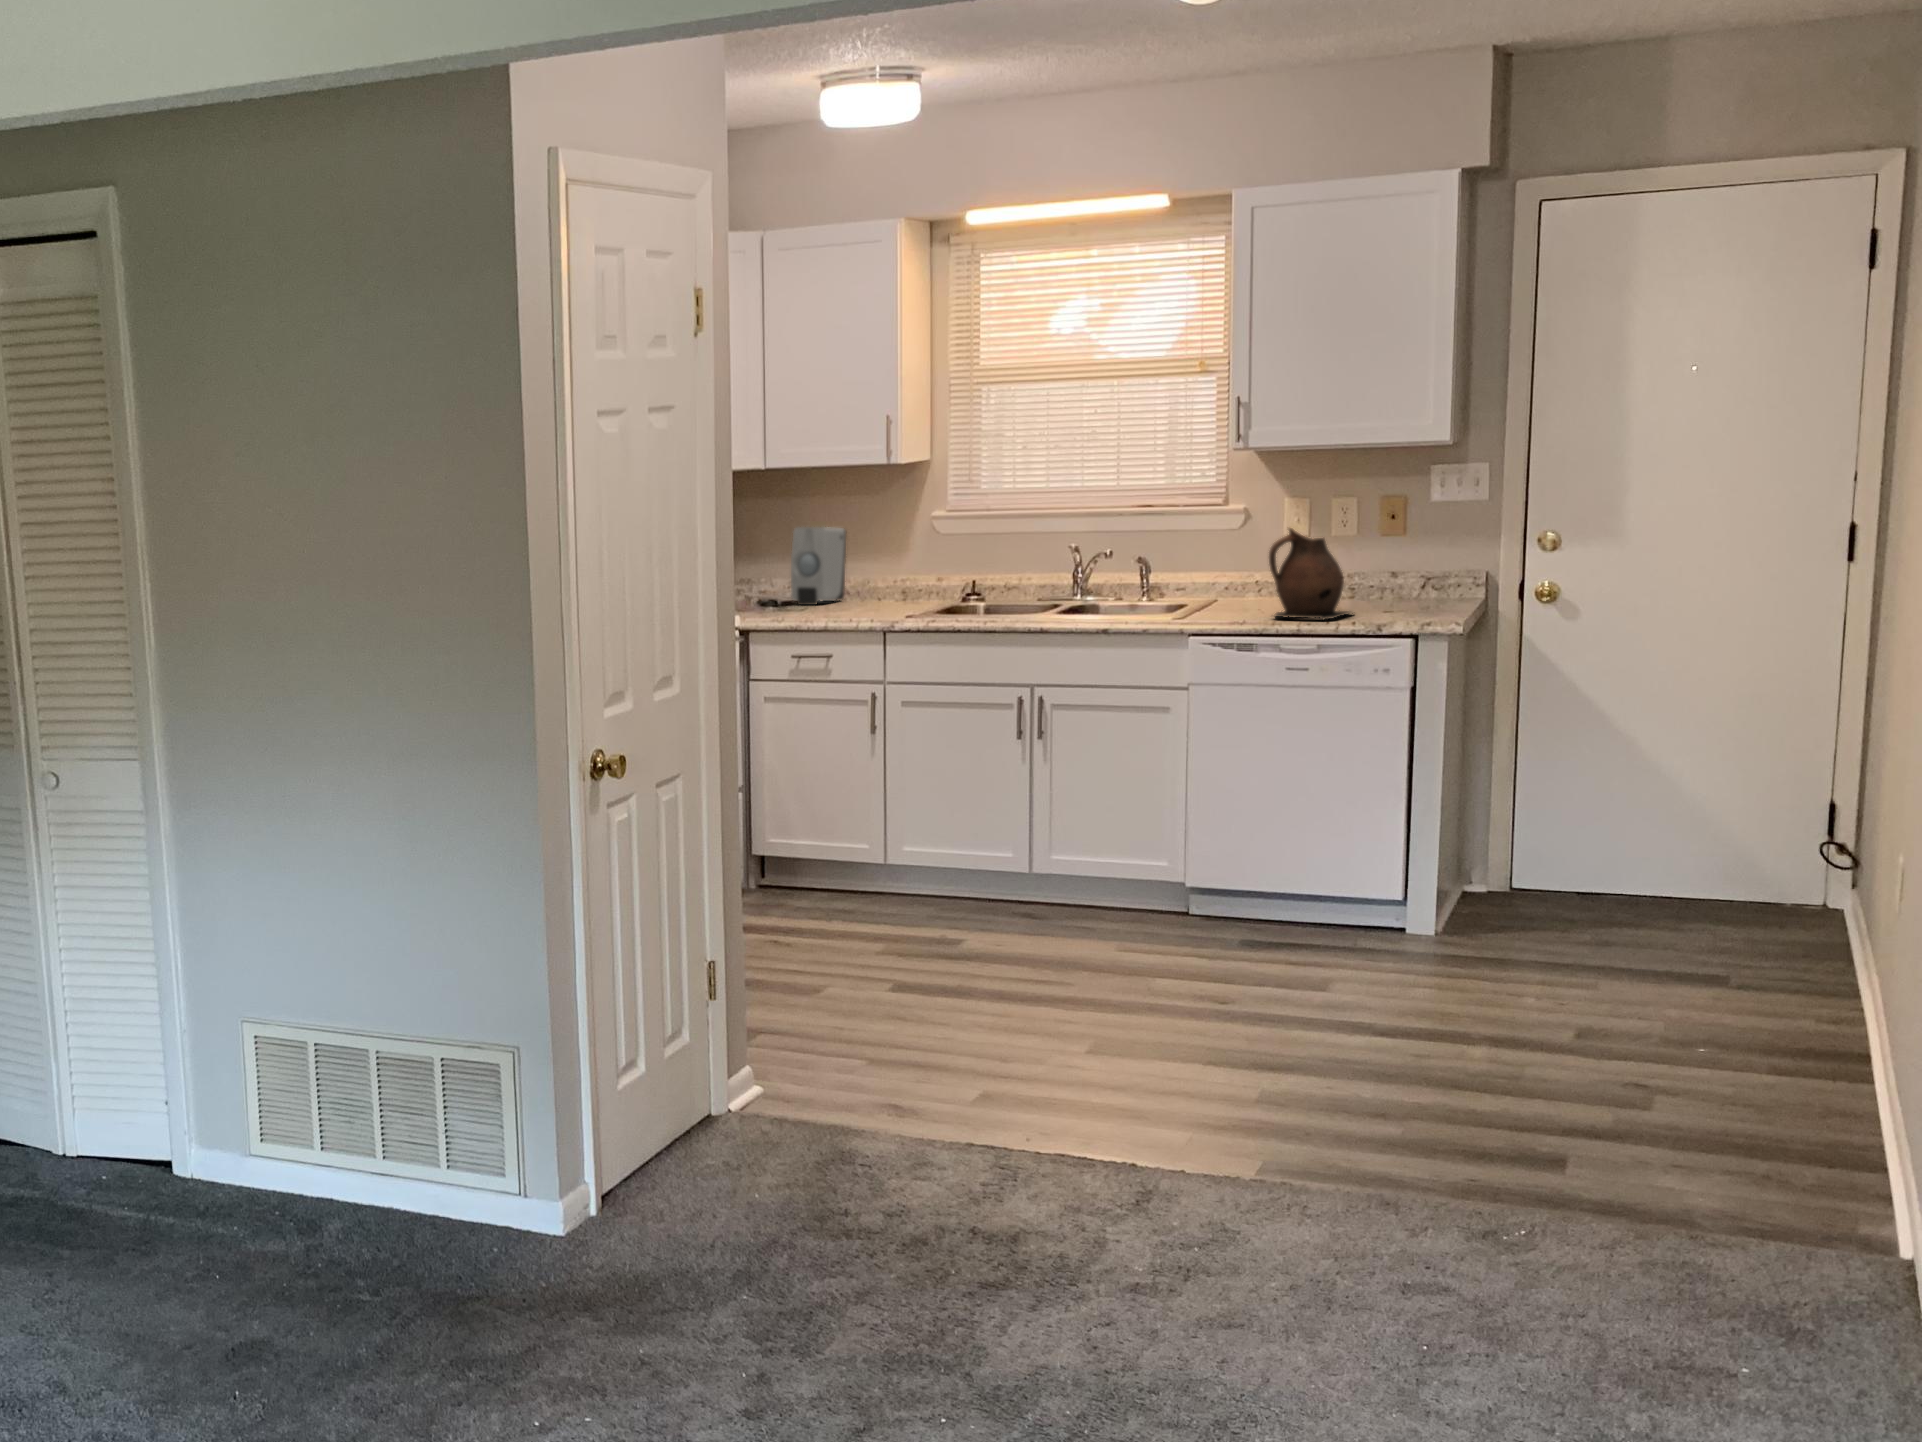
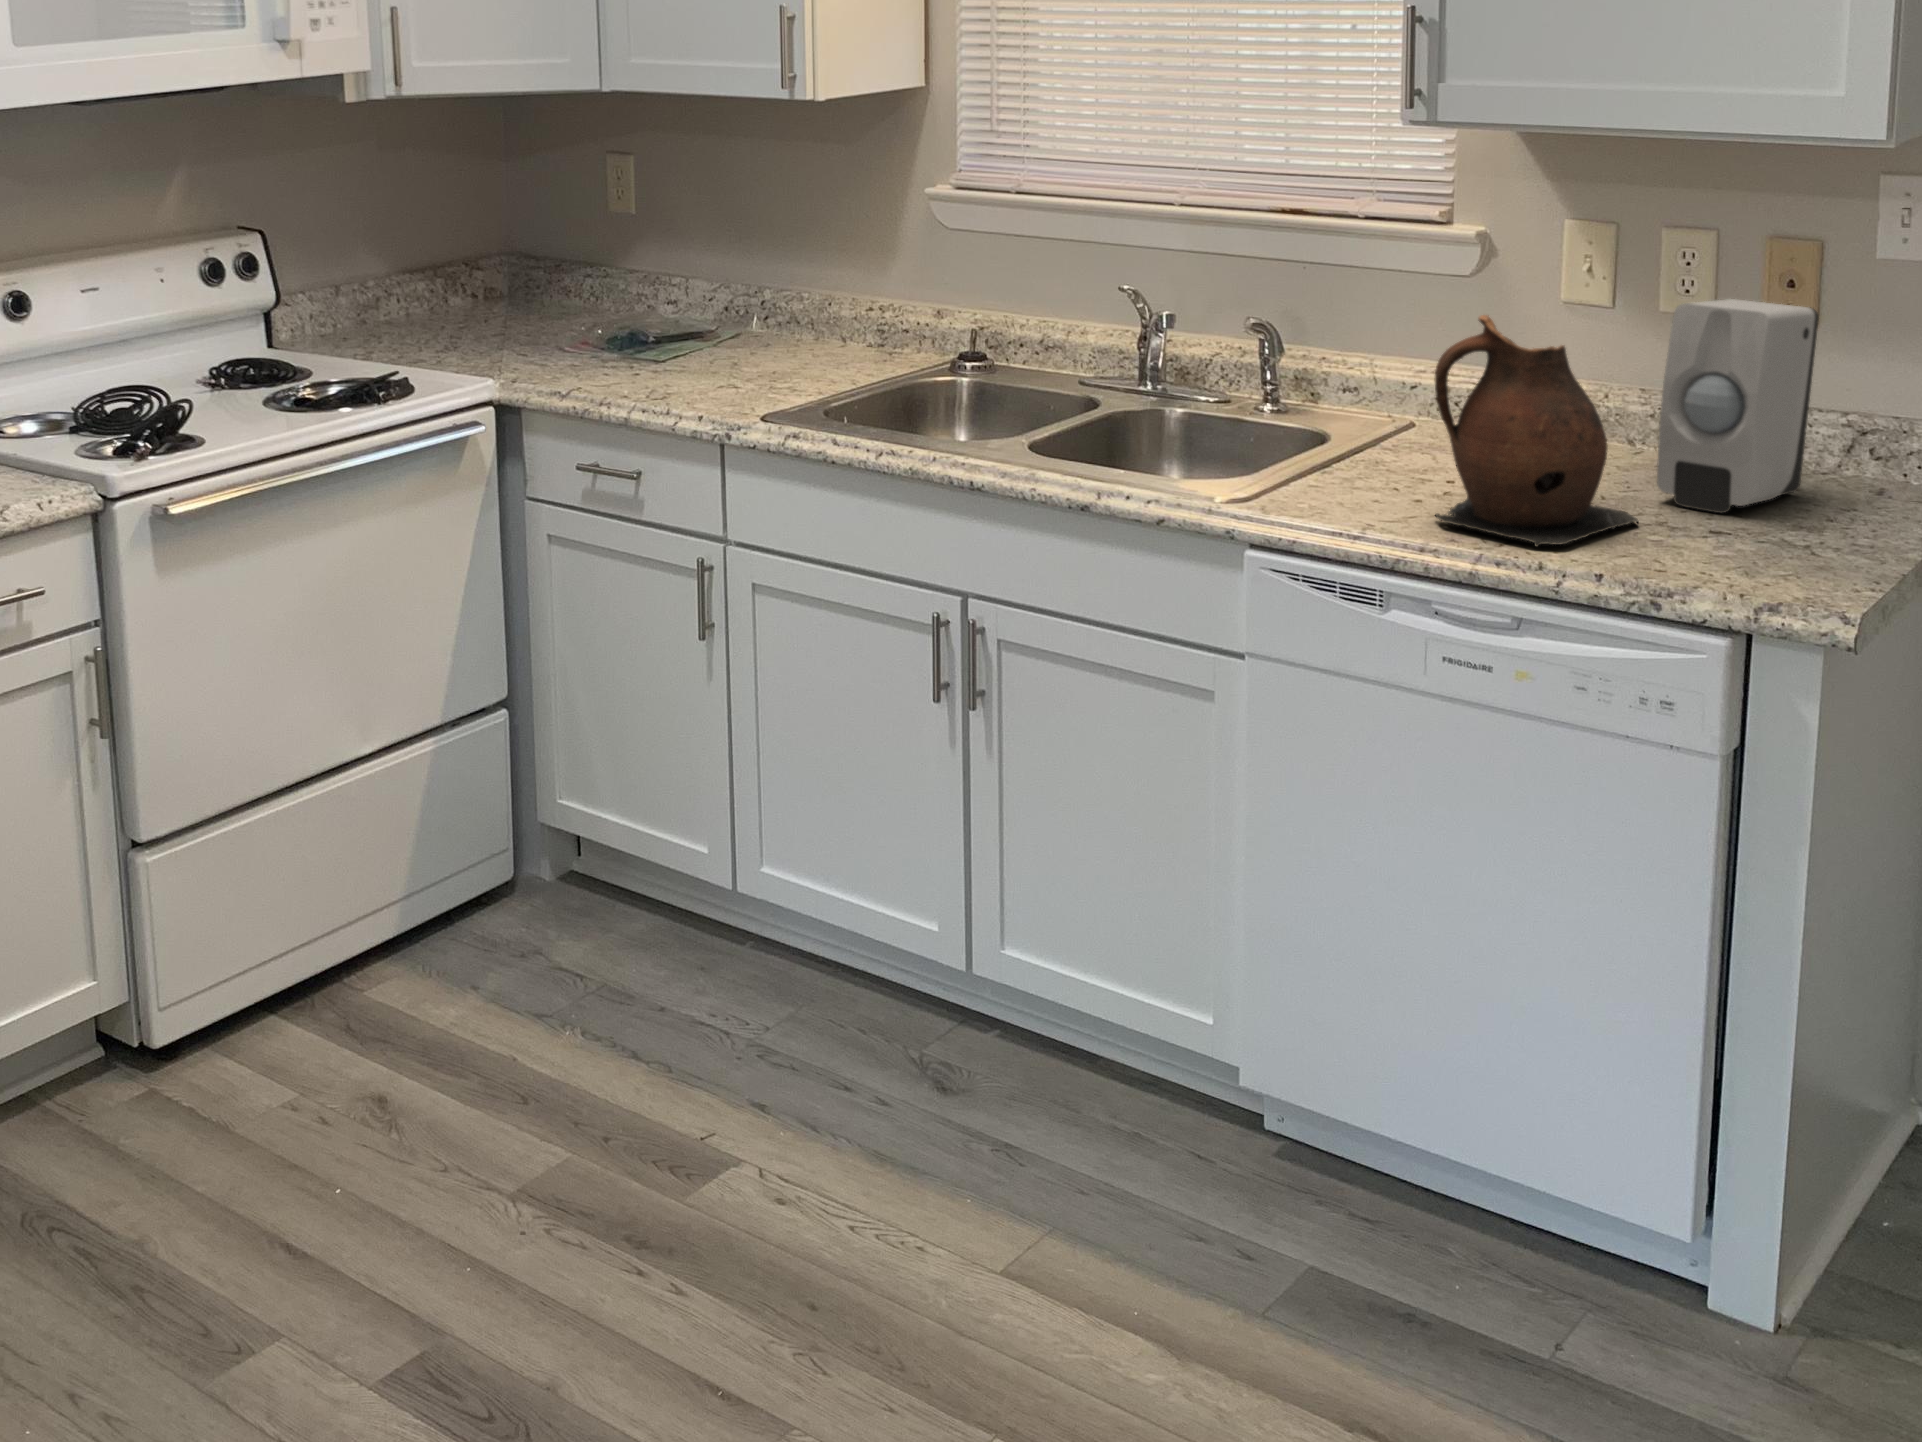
soap dispenser: present [791,527,846,605] -> present [1657,299,1819,513]

